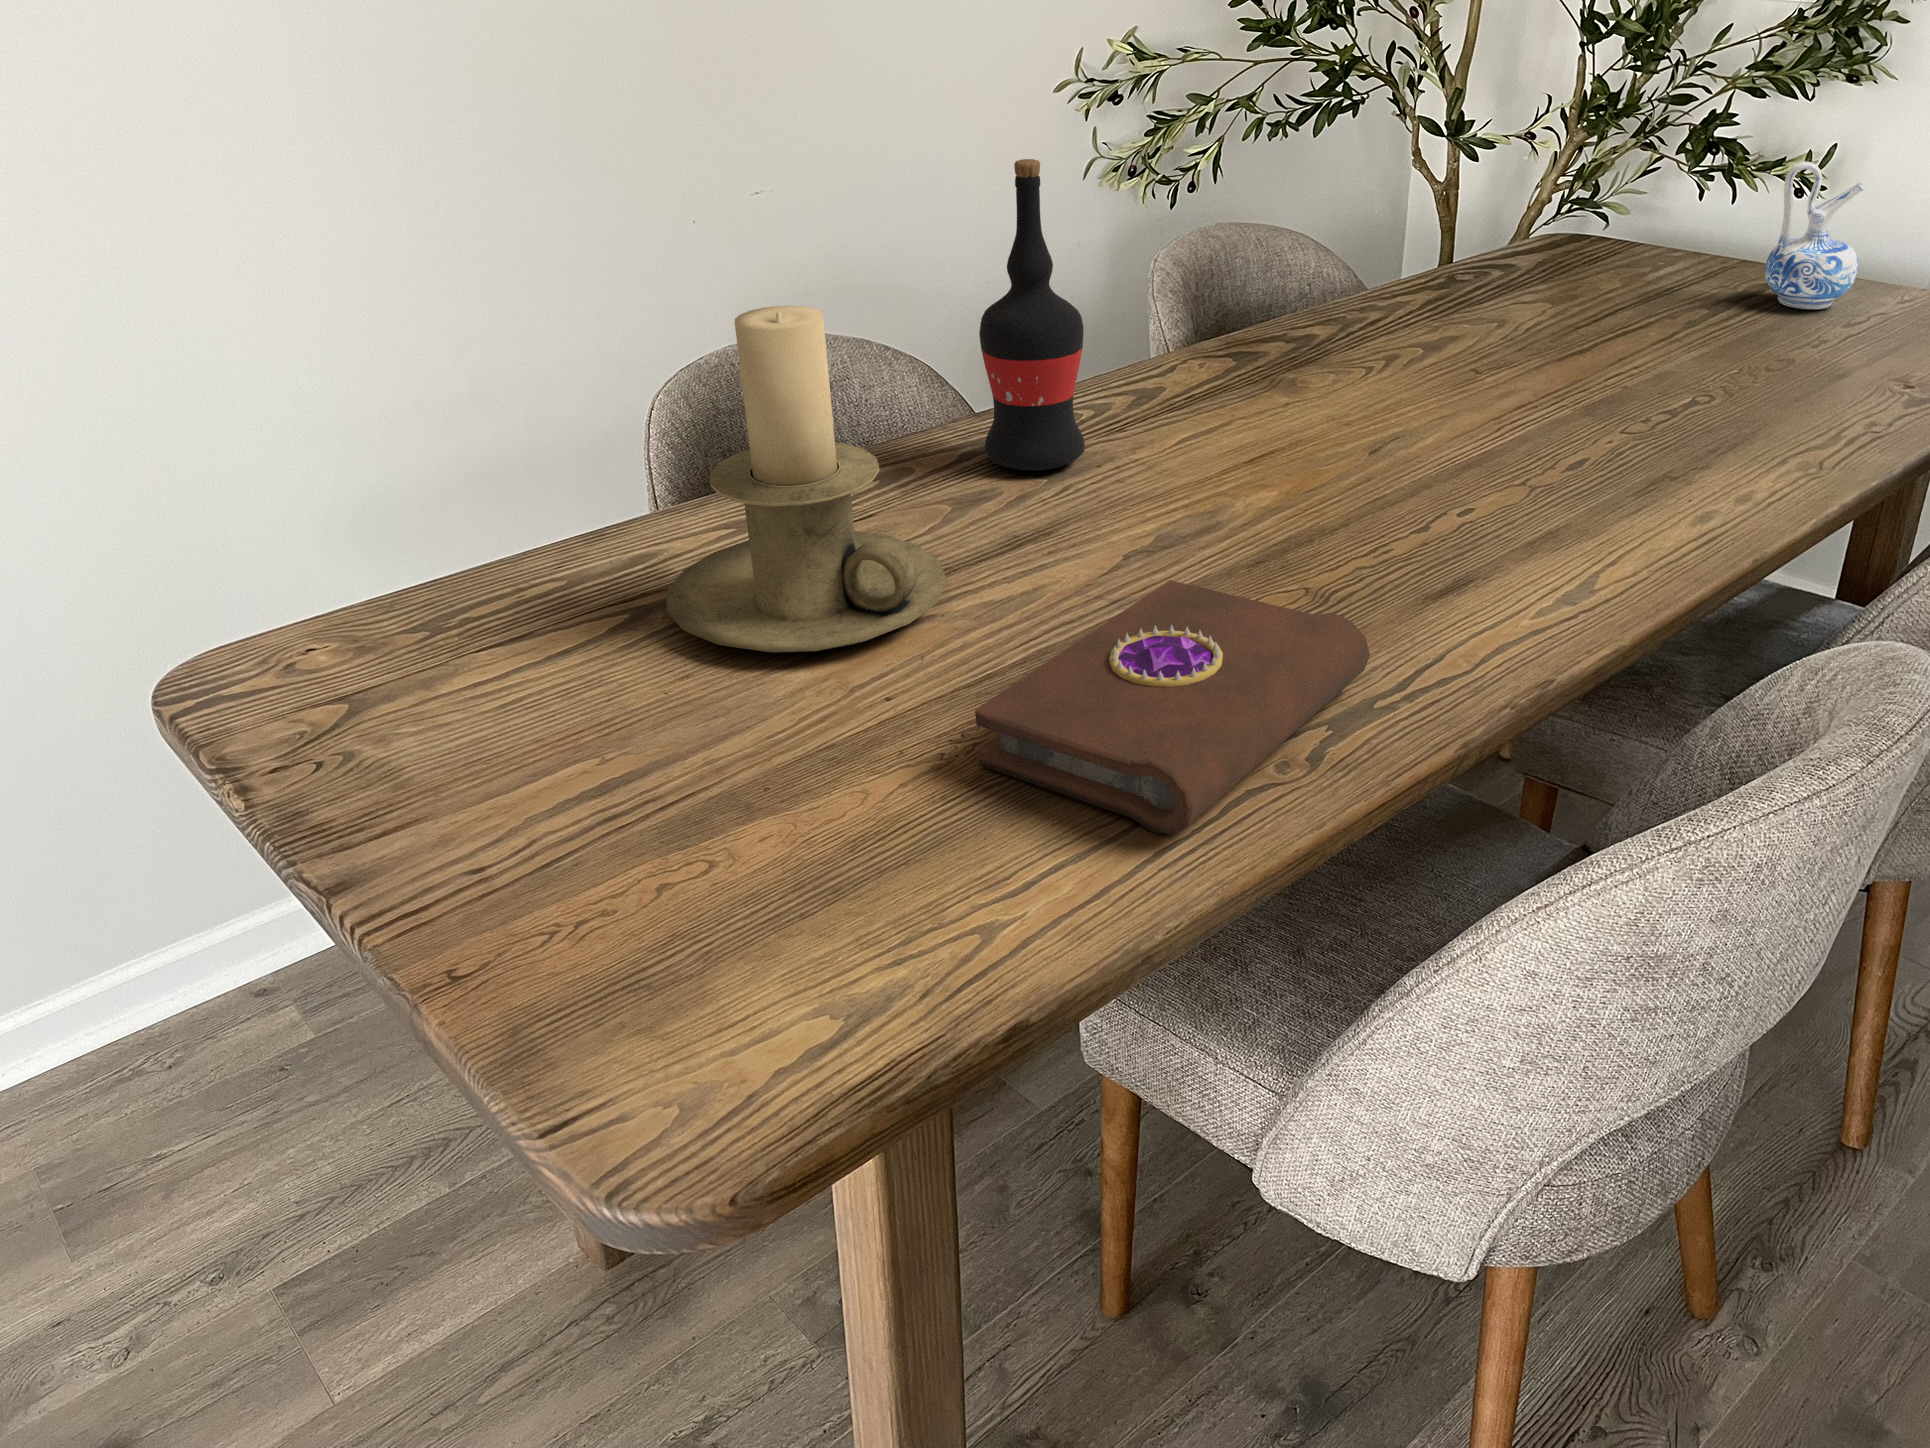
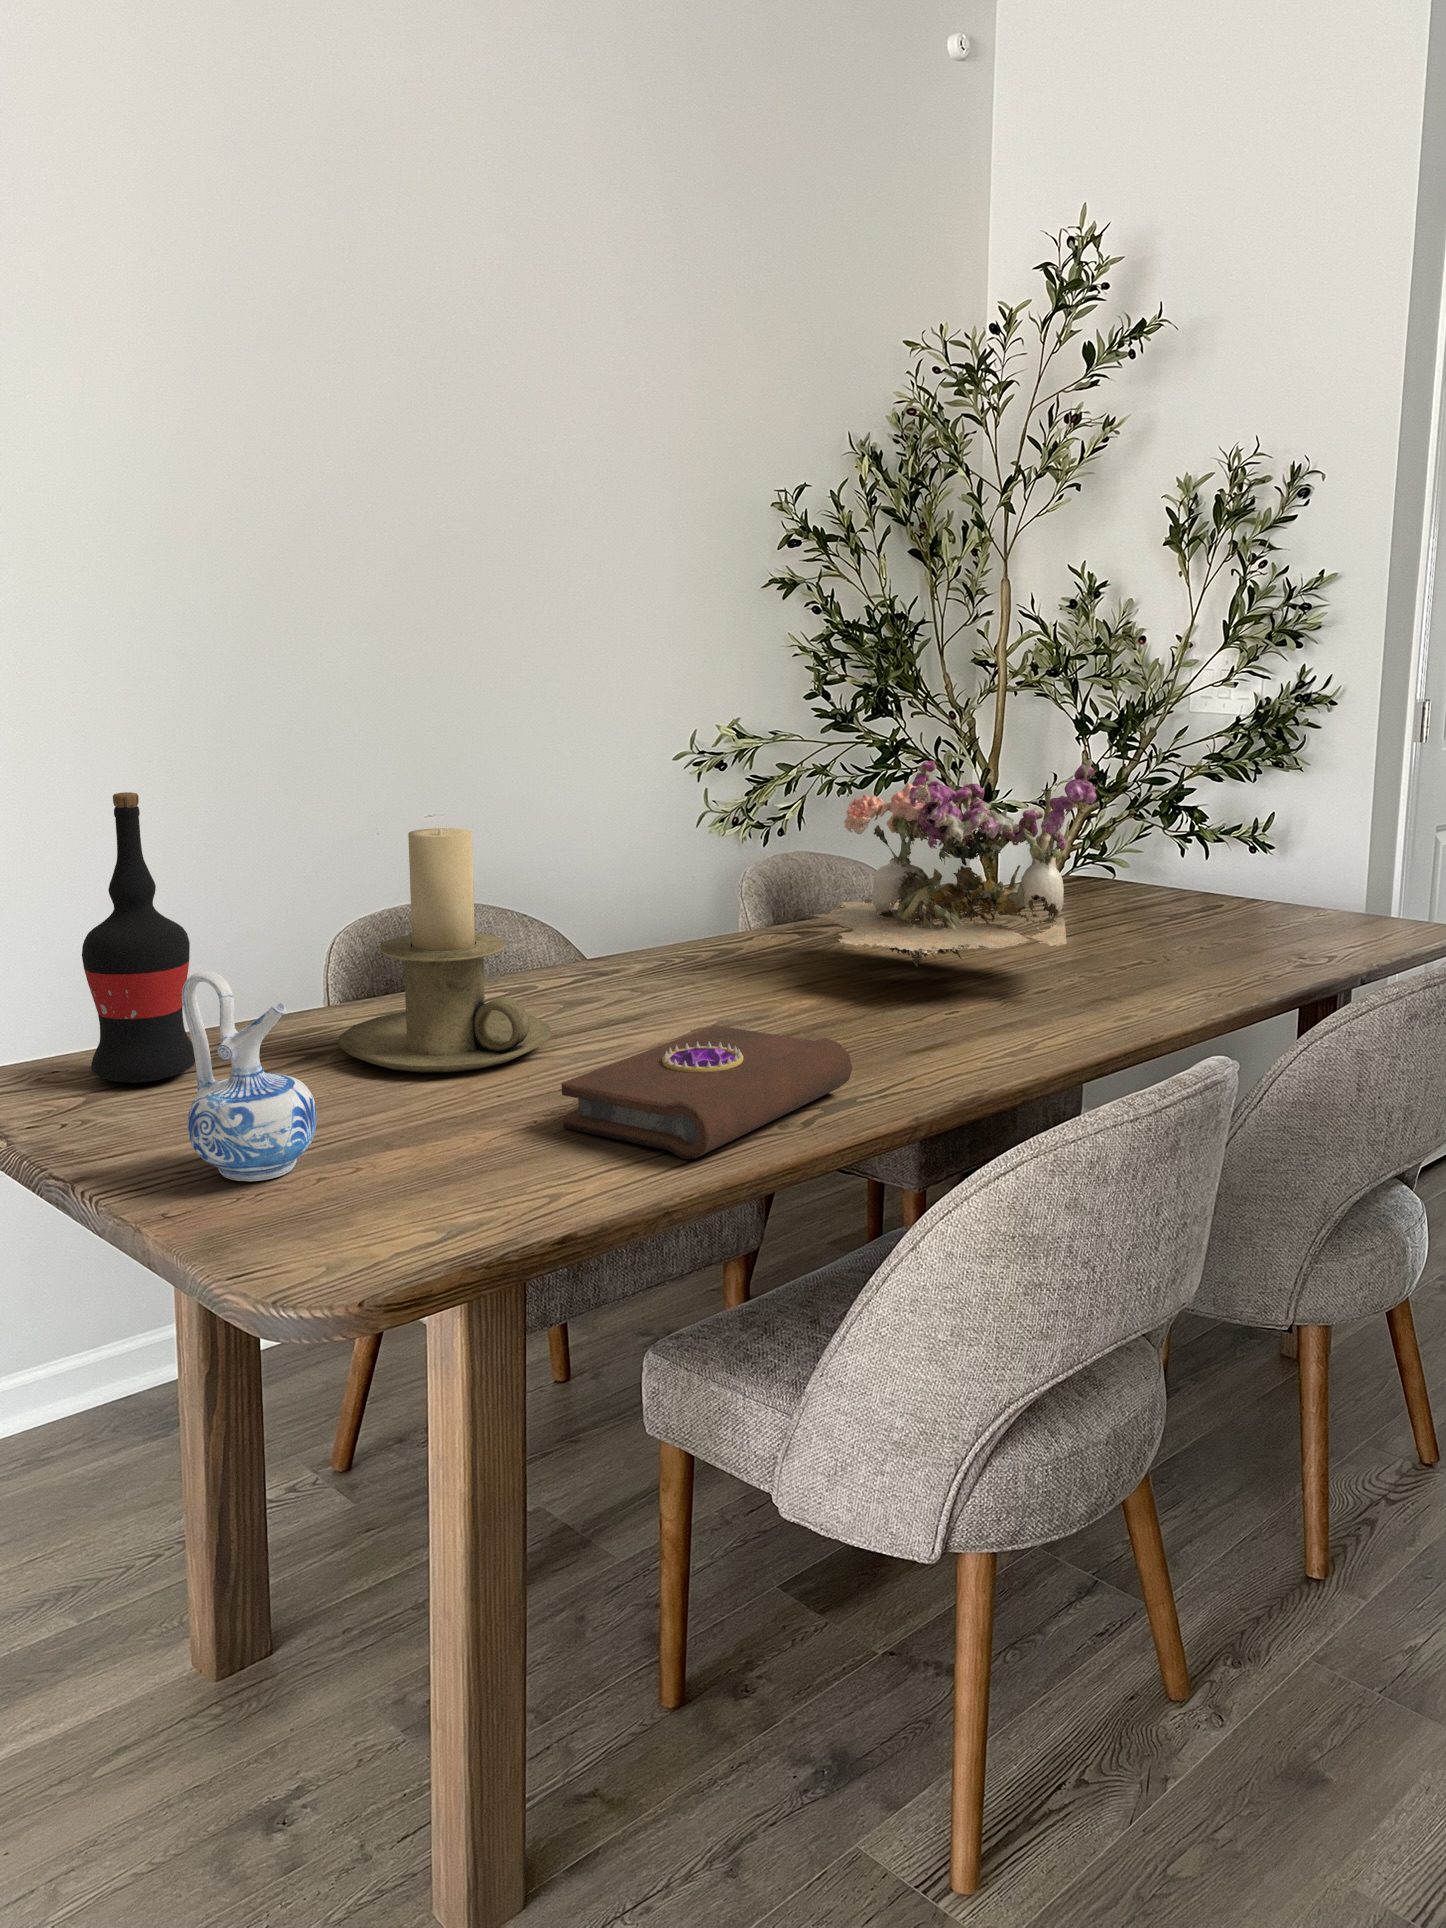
flower arrangement: none [1272,141,1690,439] -> present [813,759,1096,967]
wine bottle: present [979,159,1085,470] -> present [82,792,195,1083]
ceramic pitcher: present [1765,162,1864,309] -> present [182,971,317,1181]

